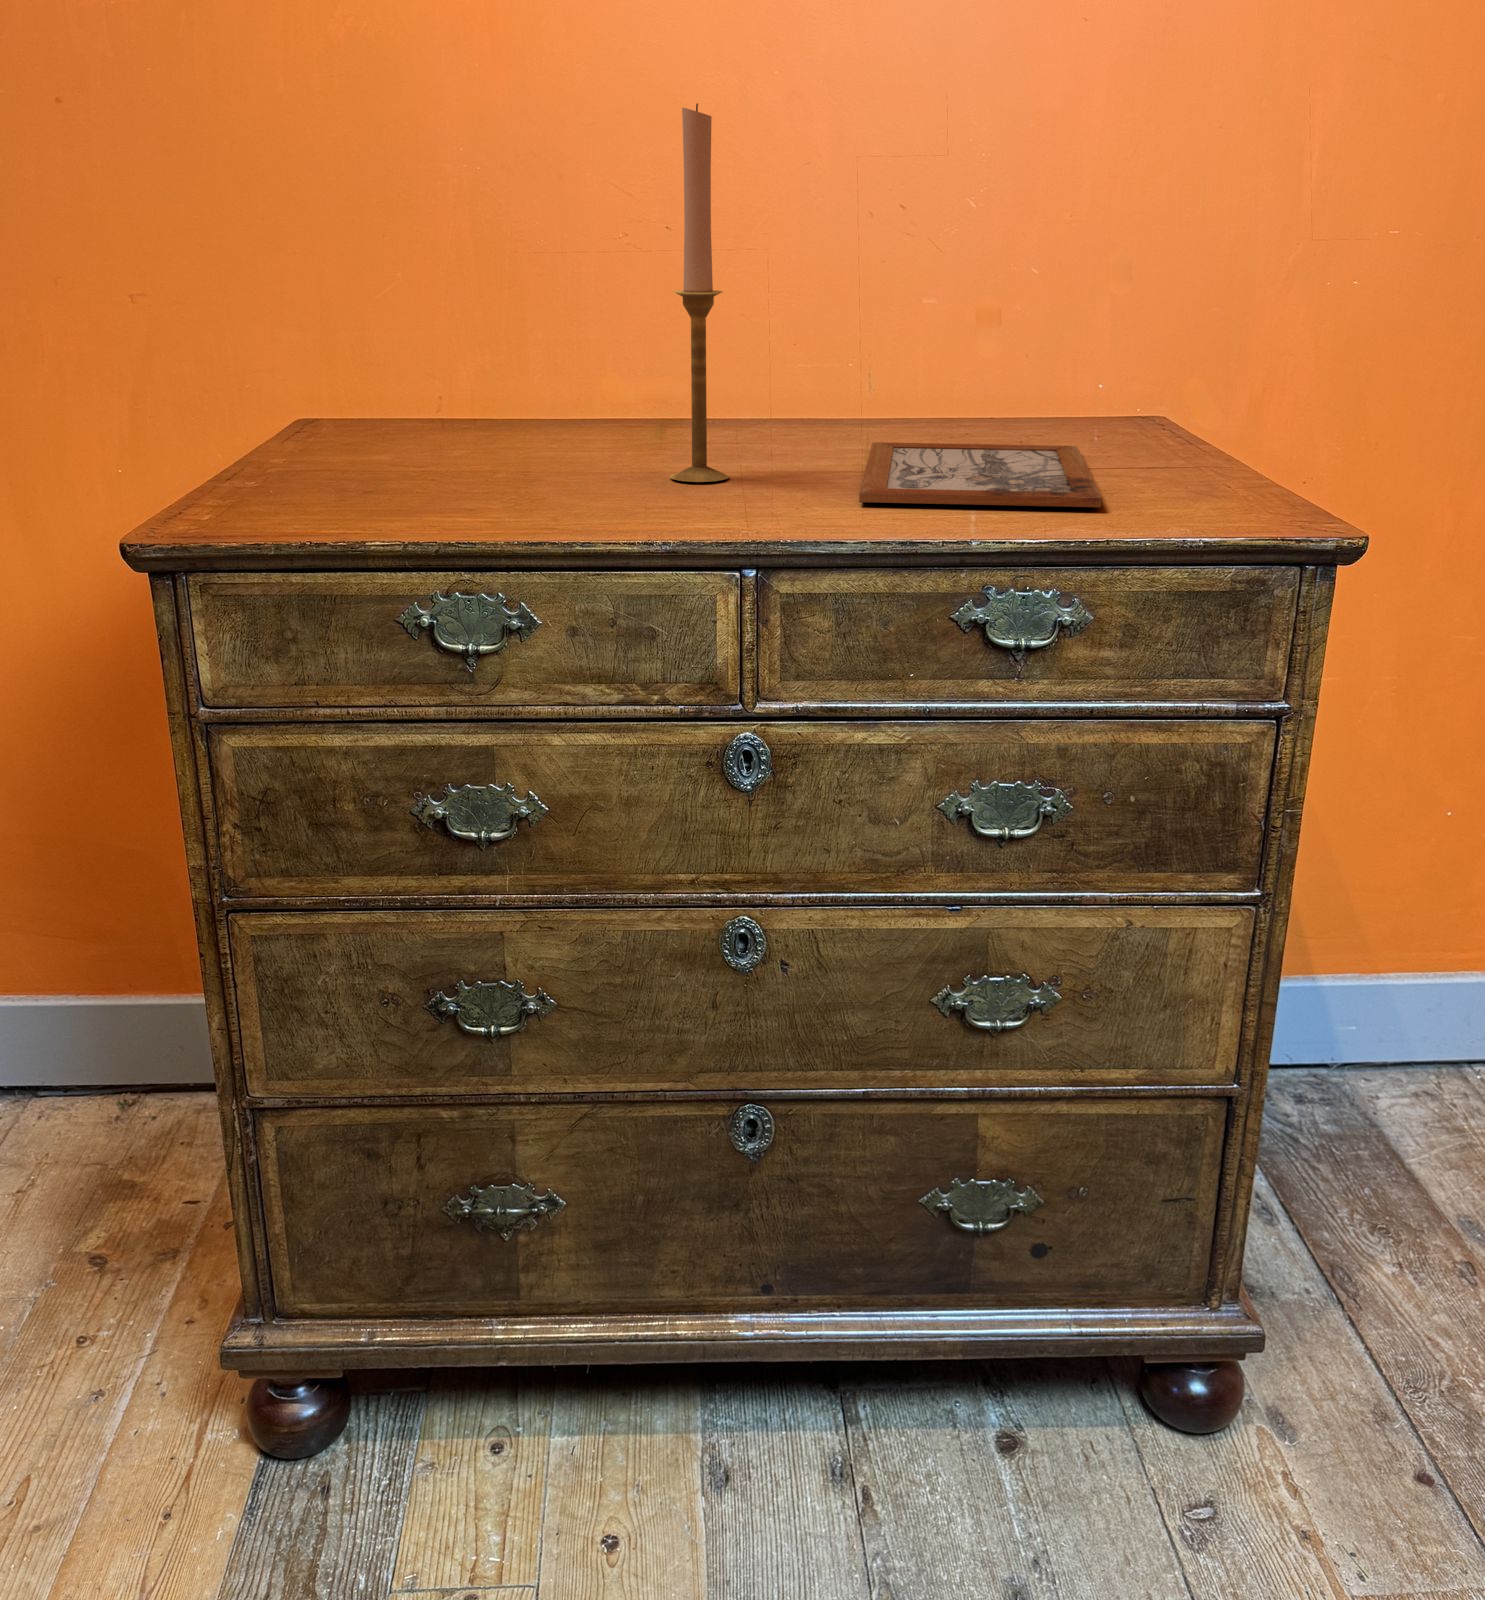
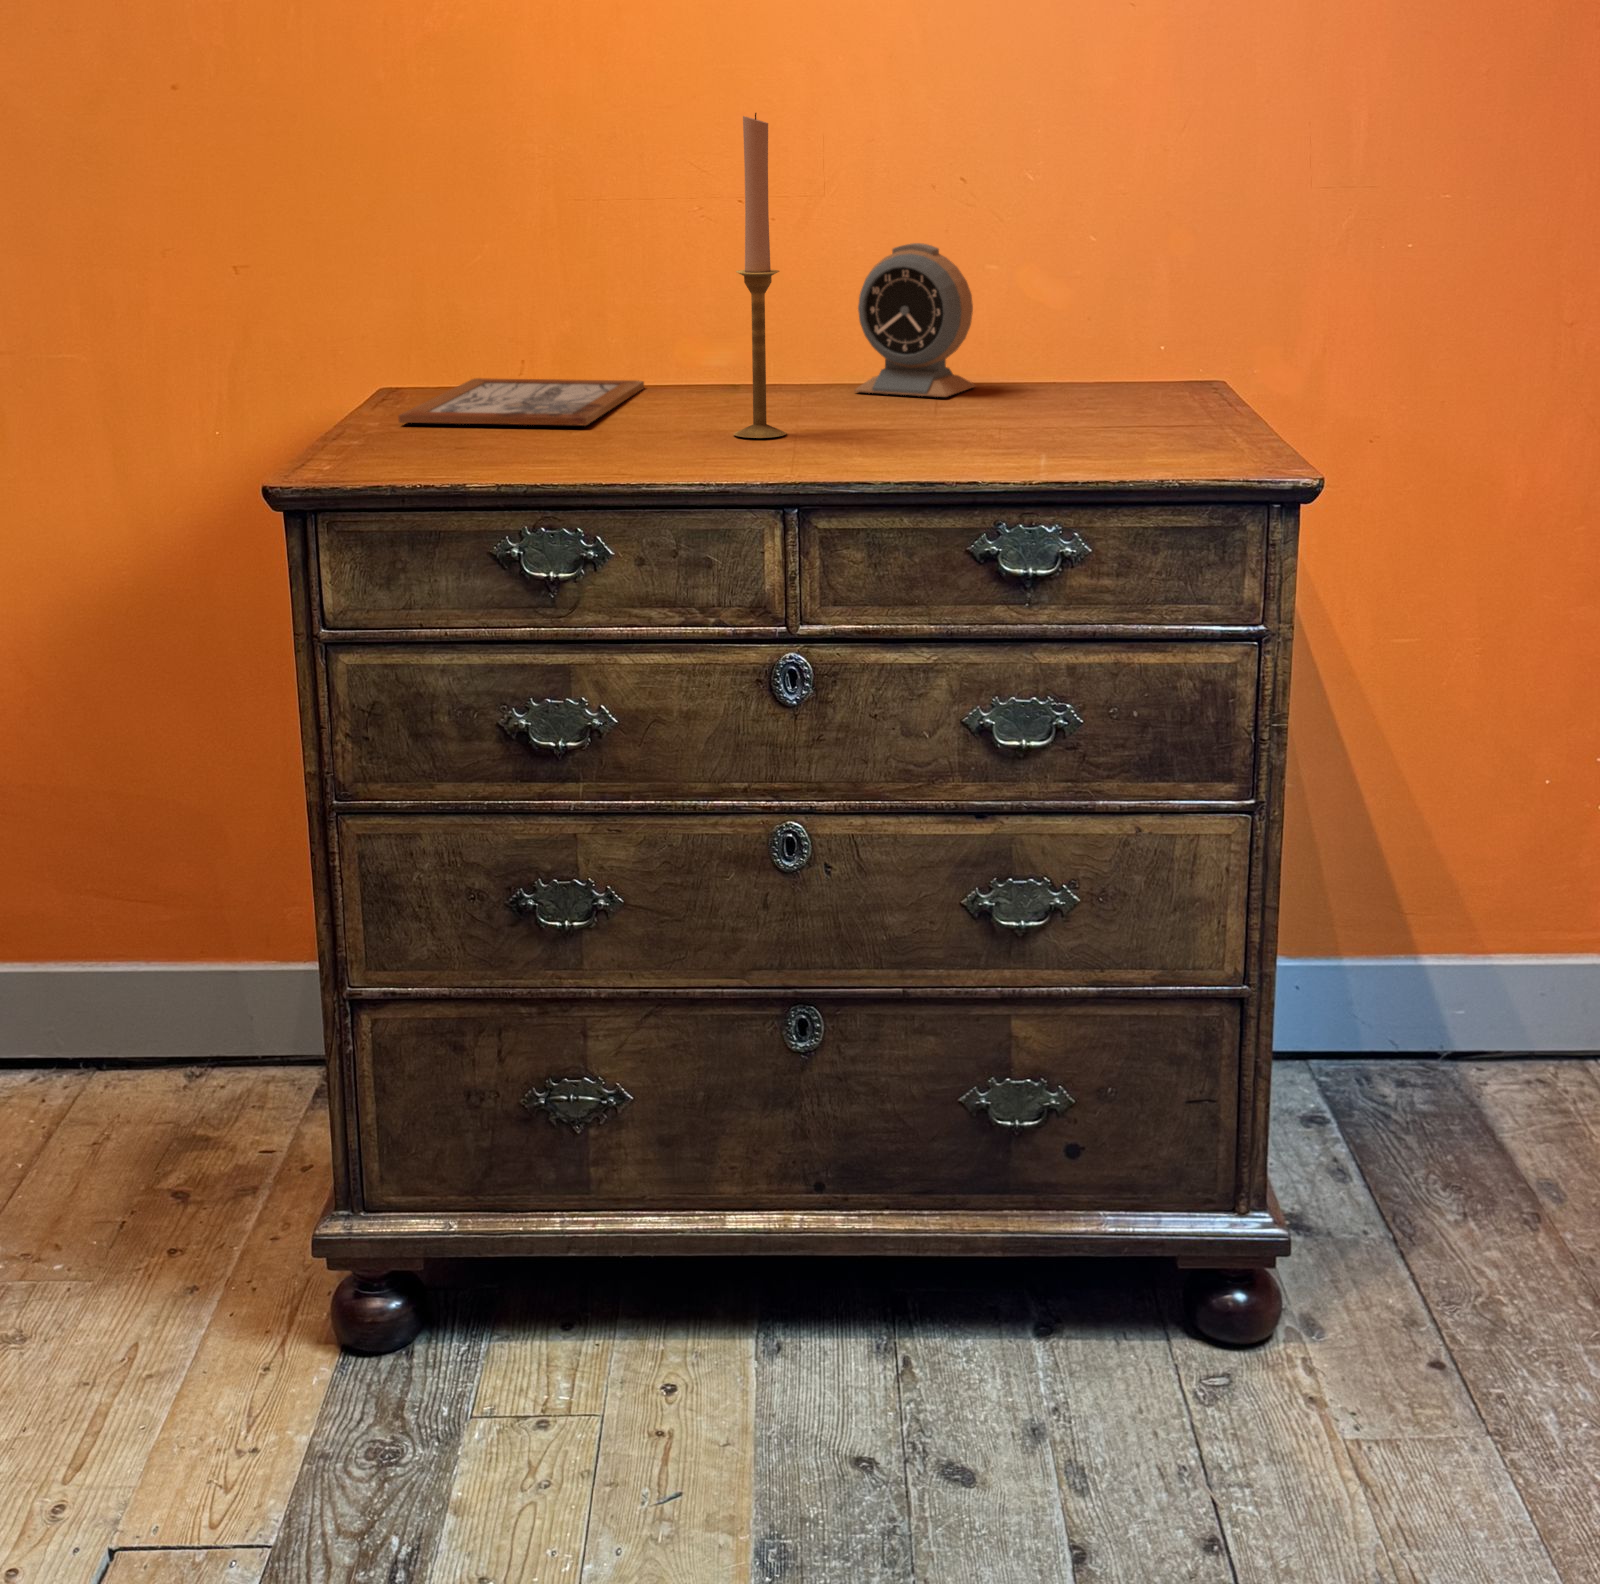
alarm clock: none [788,270,914,435] -> present [854,243,976,397]
picture frame: present [859,442,1102,507] -> present [398,378,644,426]

